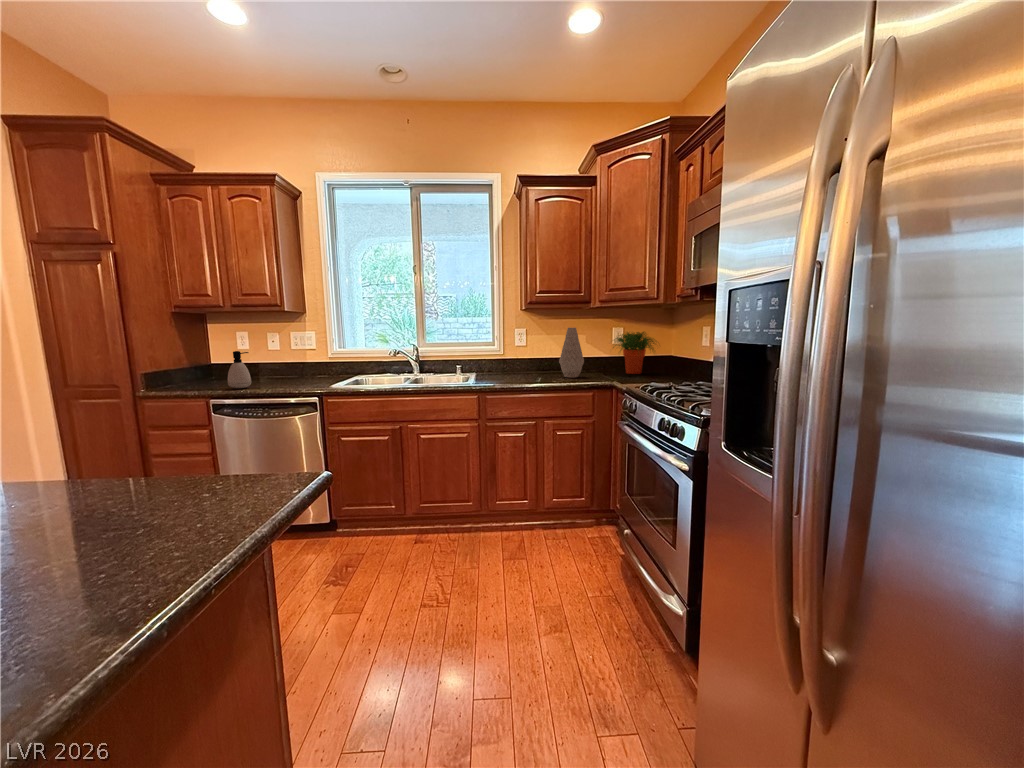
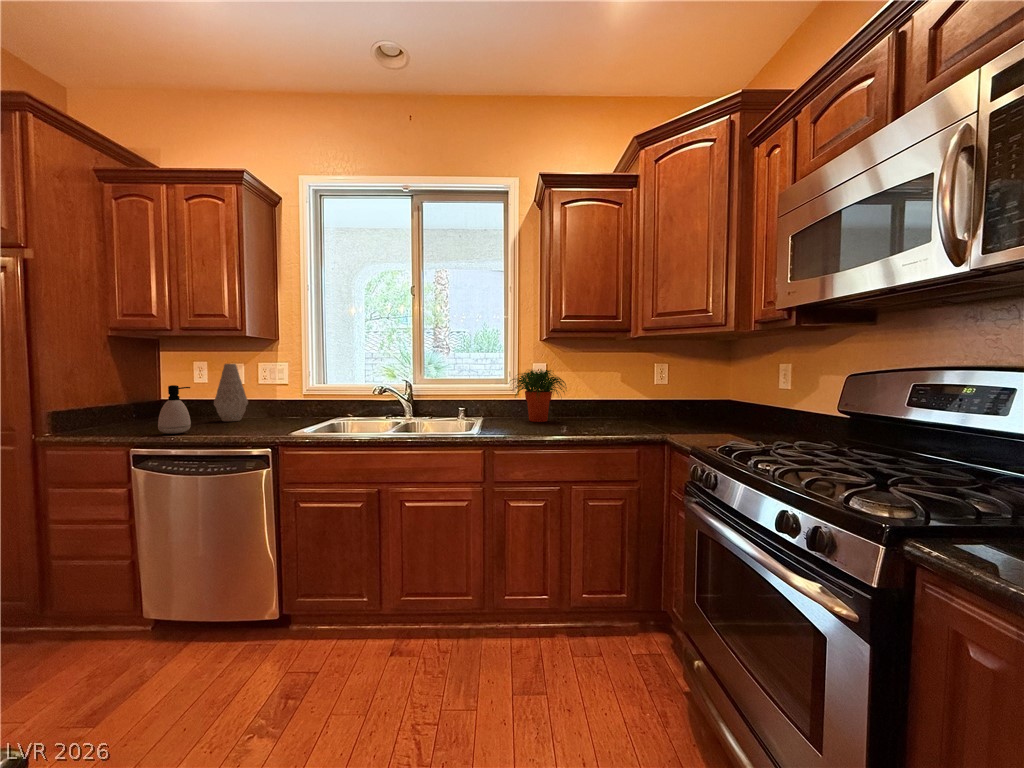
vase: present [559,328,584,378] -> present [214,364,248,421]
potted plant: present [613,332,654,374] -> present [508,370,567,422]

